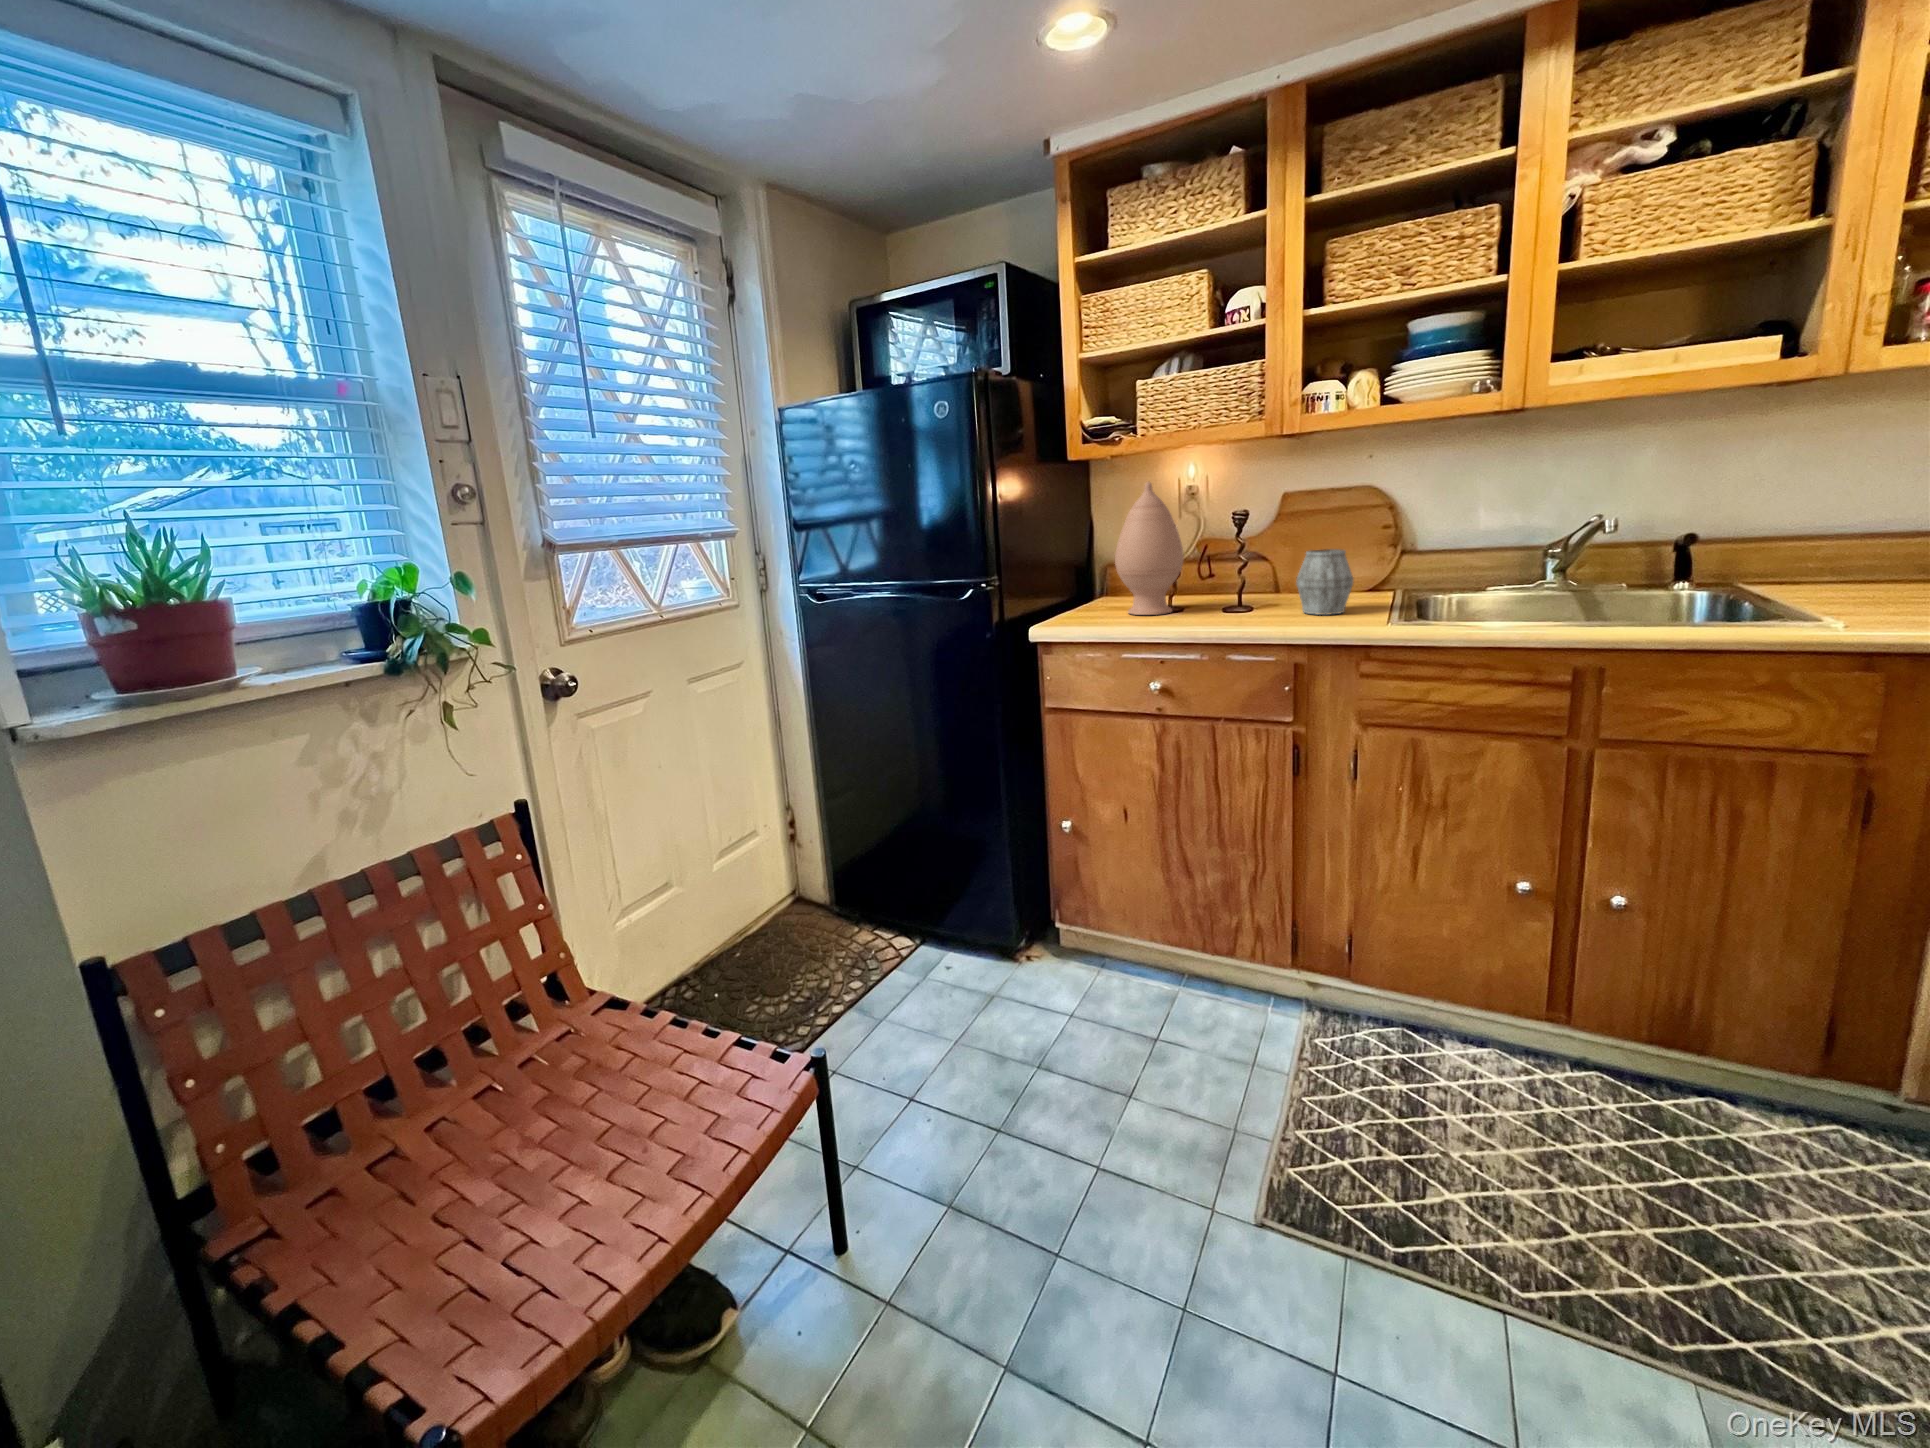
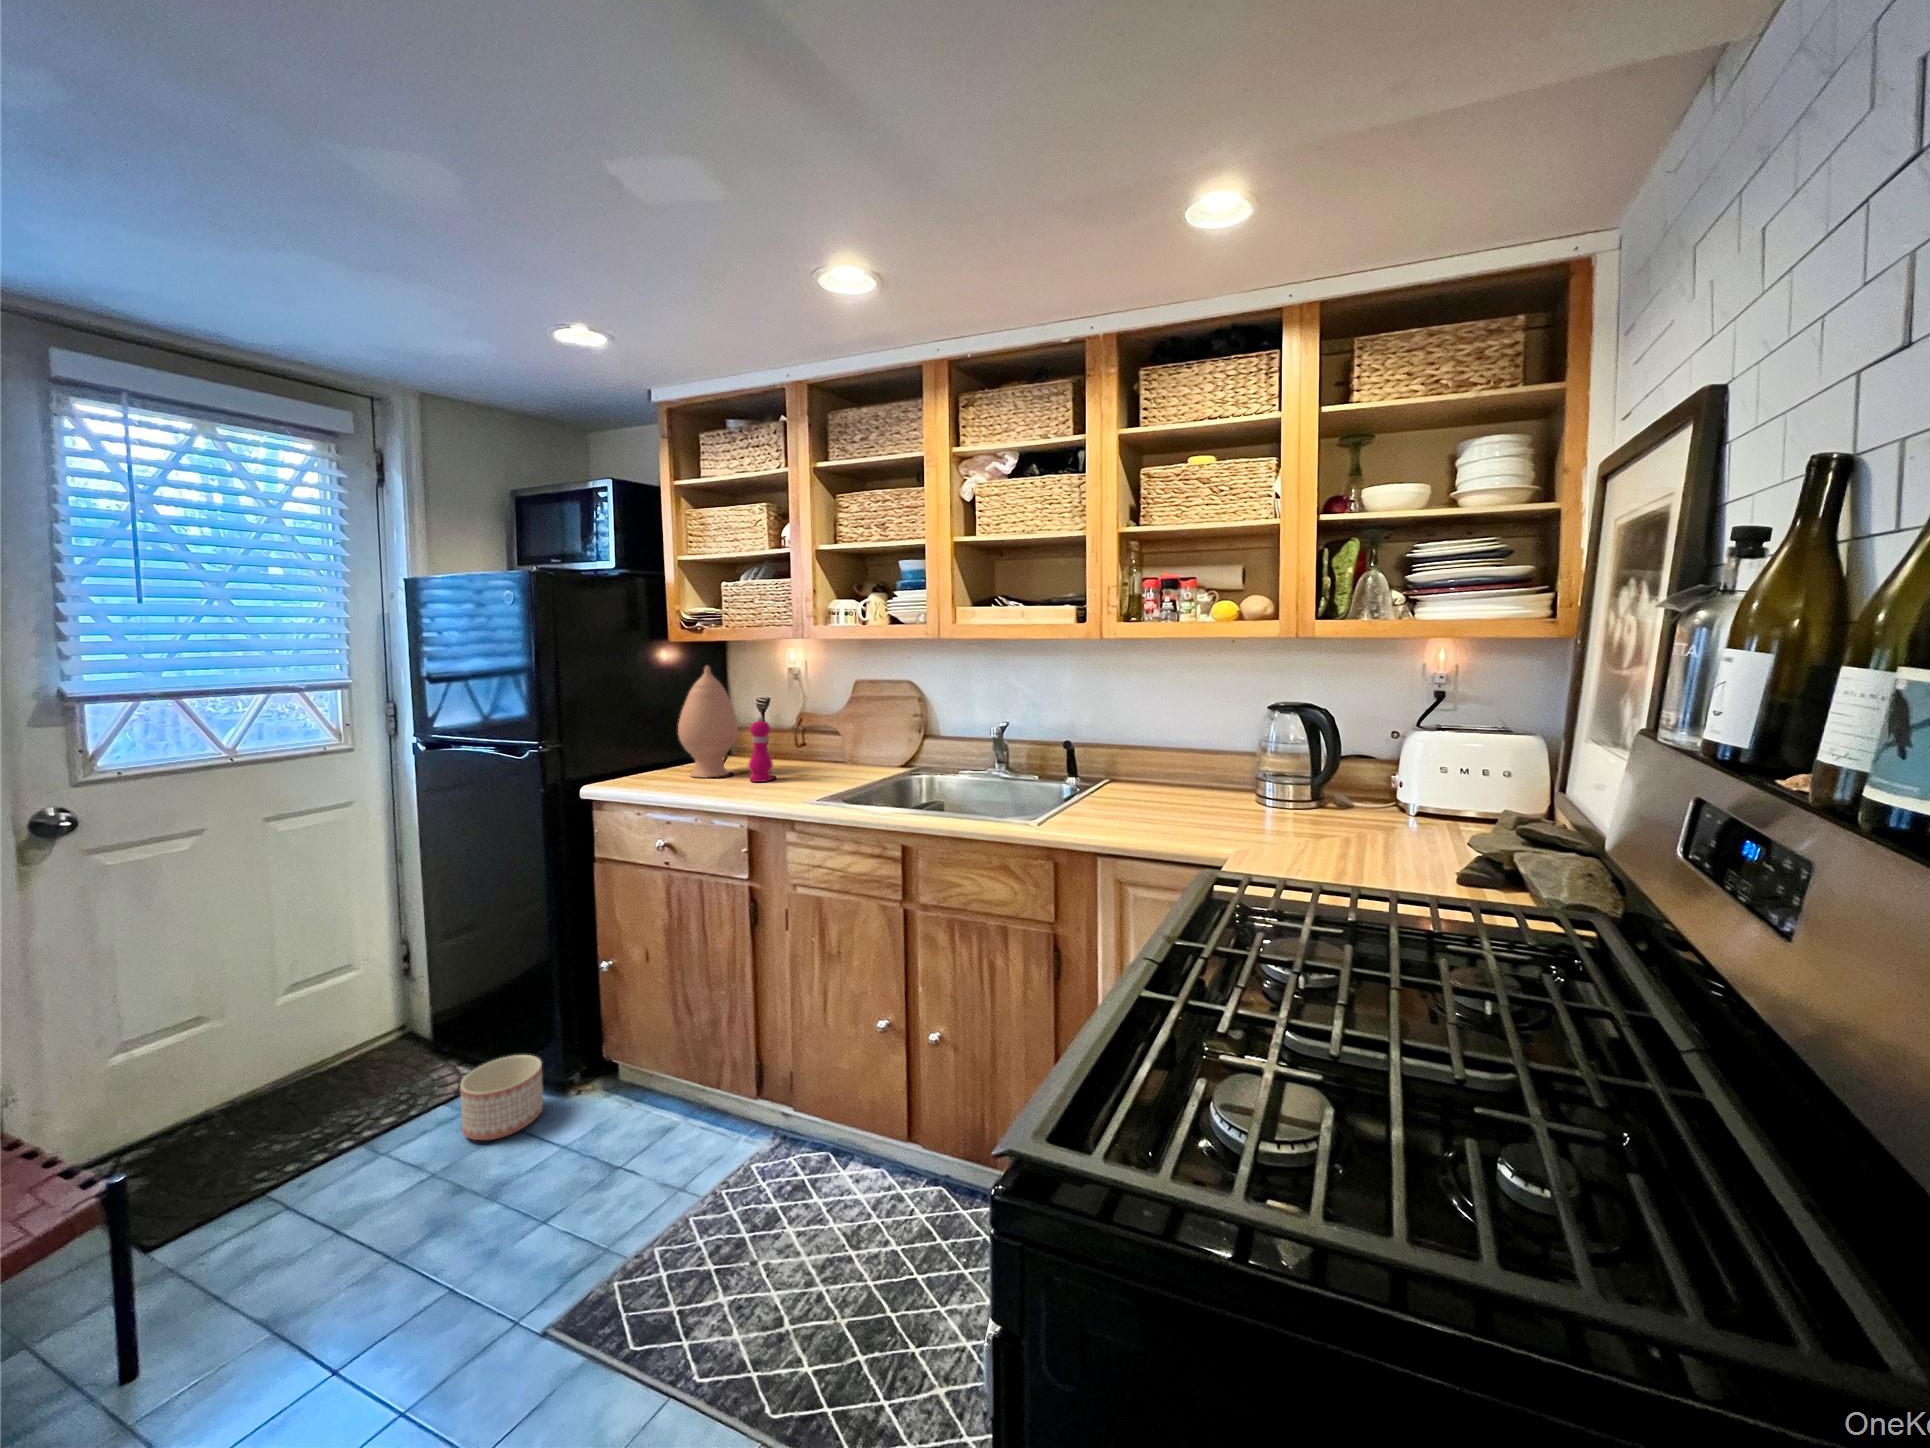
pepper mill: none [1220,535,1250,615] -> present [748,716,773,782]
mug: present [1296,549,1353,615] -> none [797,732,840,787]
planter: none [947,918,1021,1002] -> present [460,1055,543,1140]

